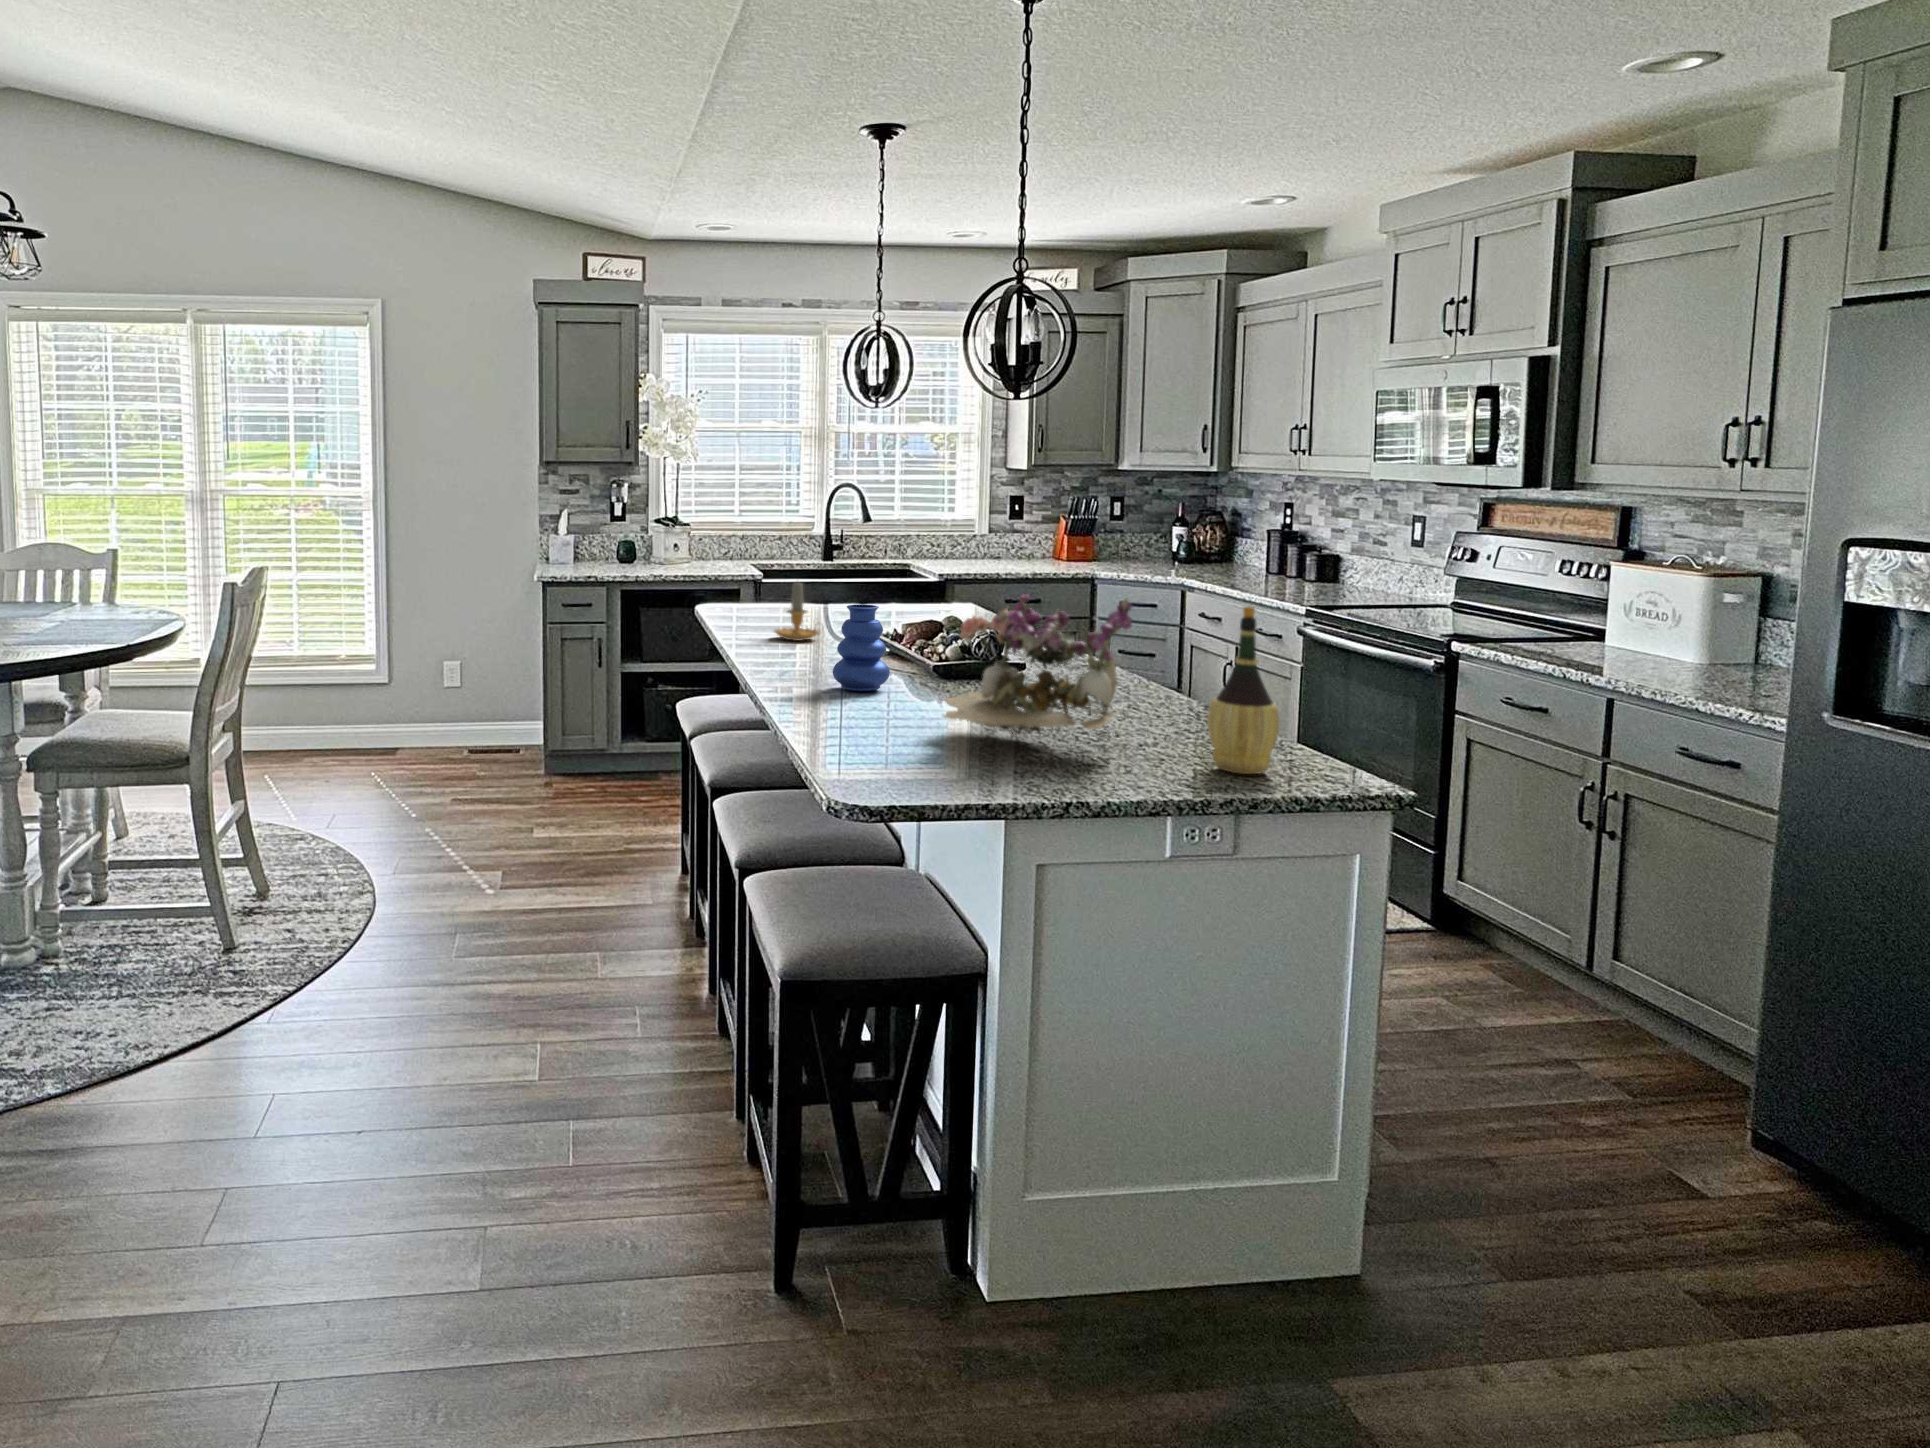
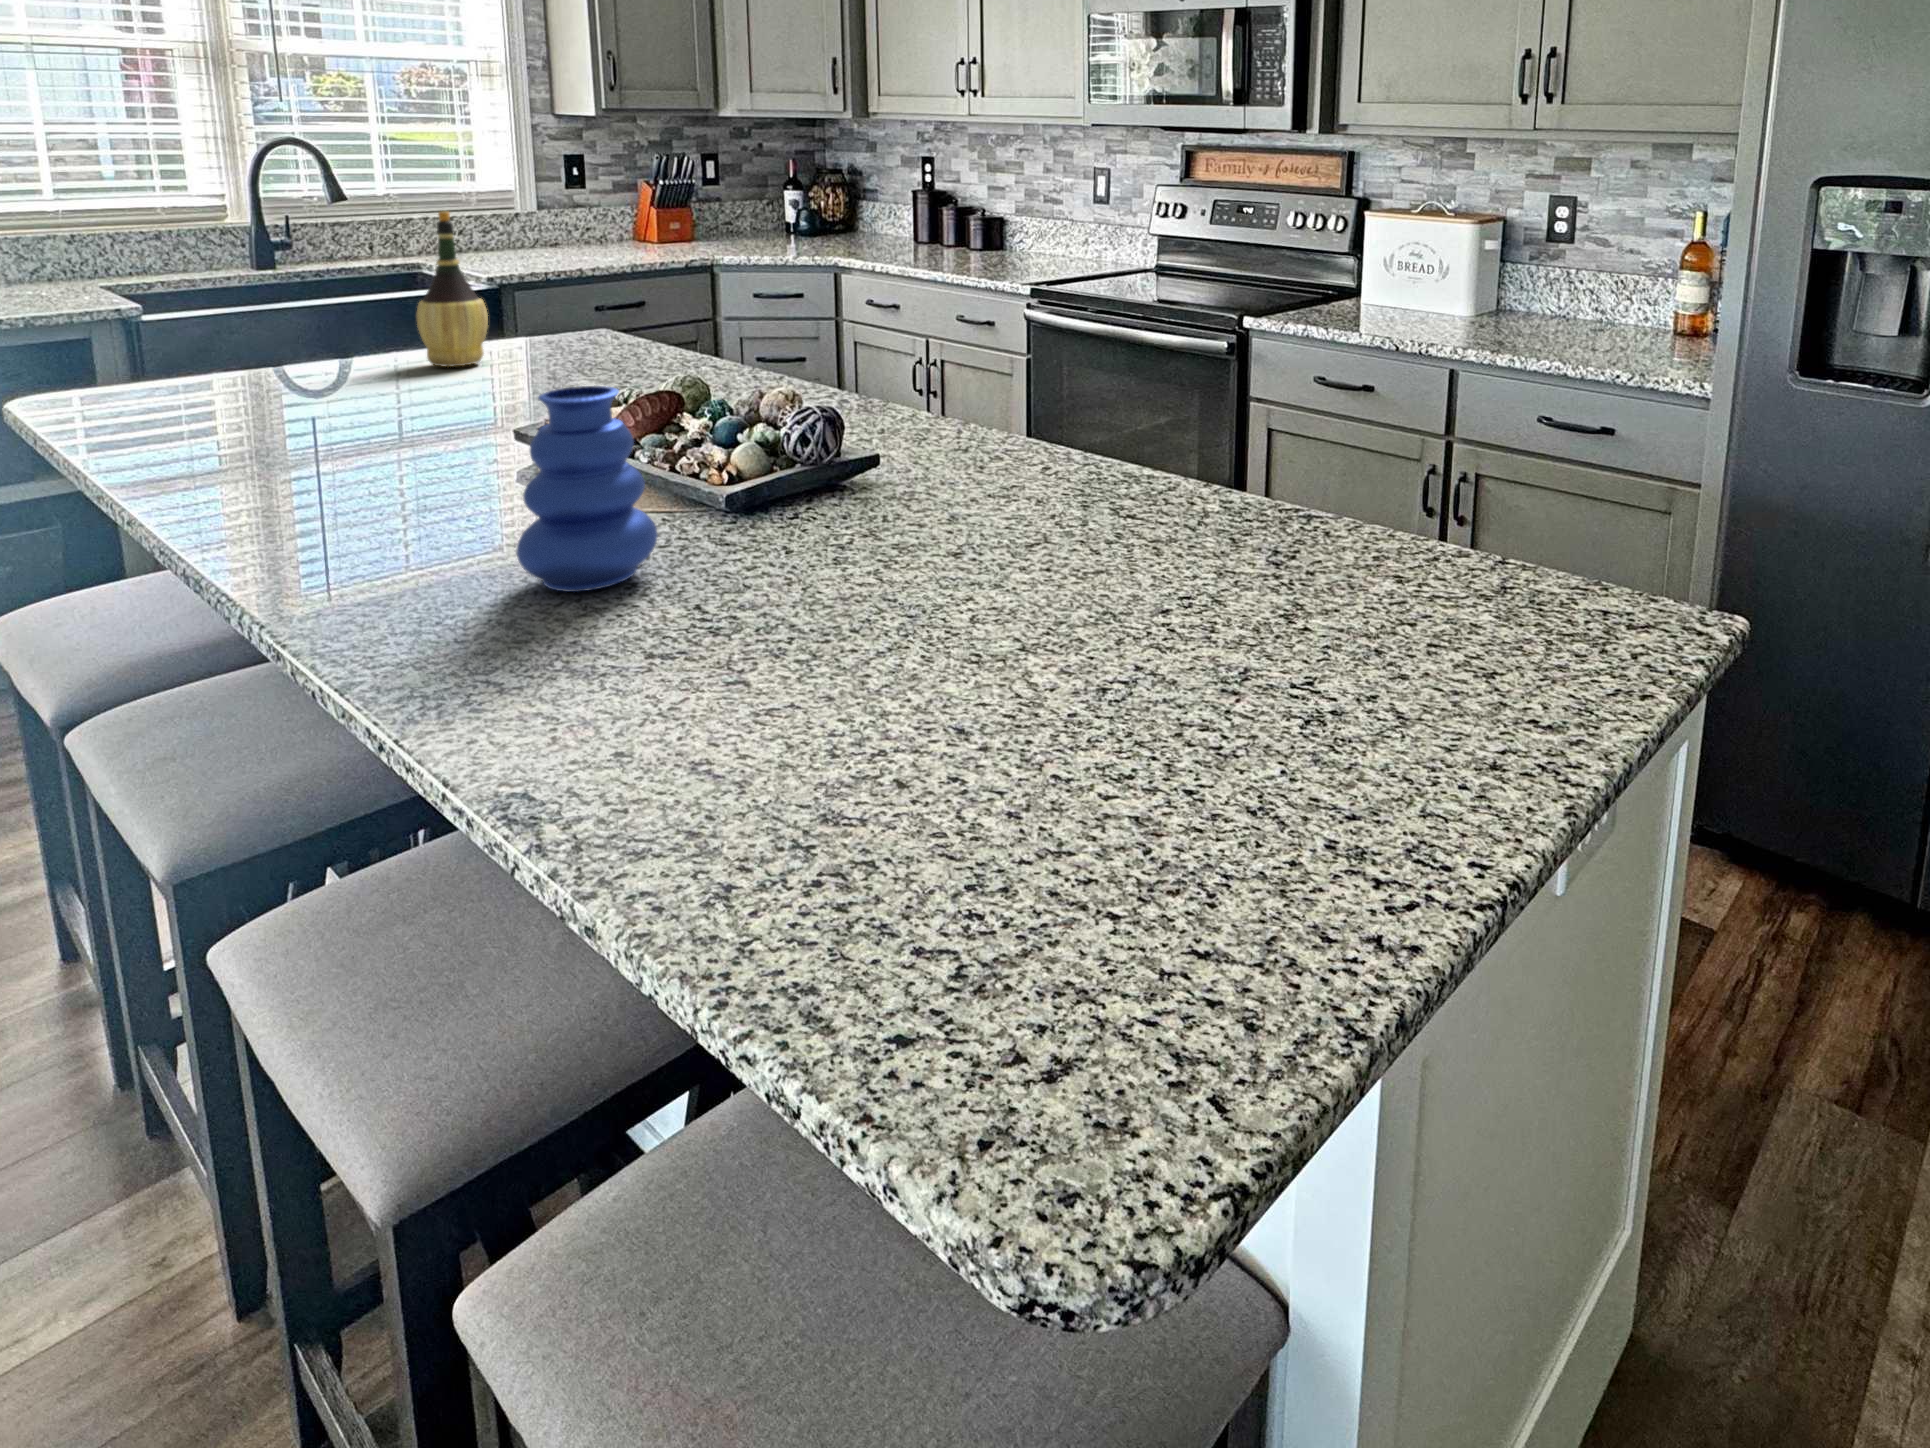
candle: present [775,583,819,641] -> none [252,325,383,455]
flower arrangement: present [942,594,1132,739] -> none [919,338,1379,711]
wine bottle: present [1207,606,1280,774] -> present [417,211,488,367]

